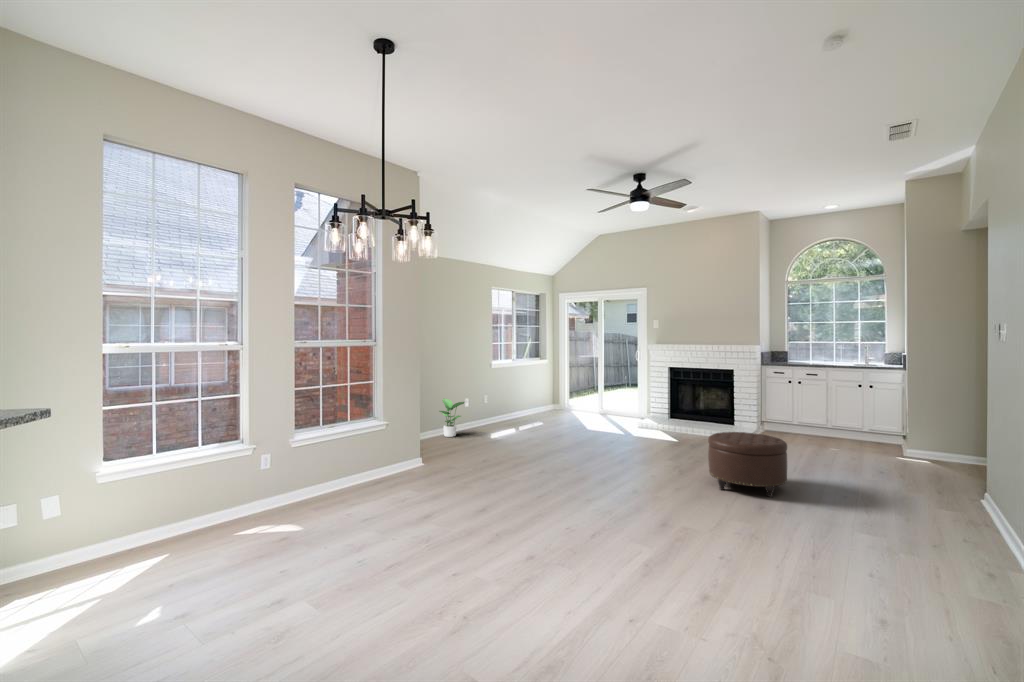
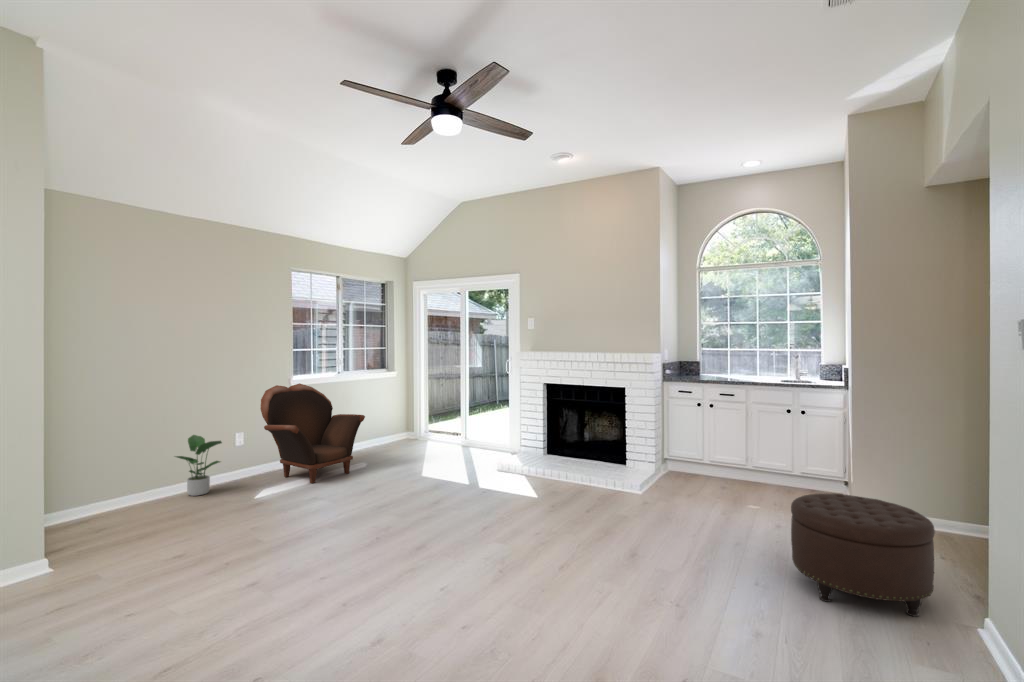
armchair: none [477,366,542,432] -> present [260,383,365,483]
ottoman: present [708,432,787,497] -> present [791,493,935,617]

